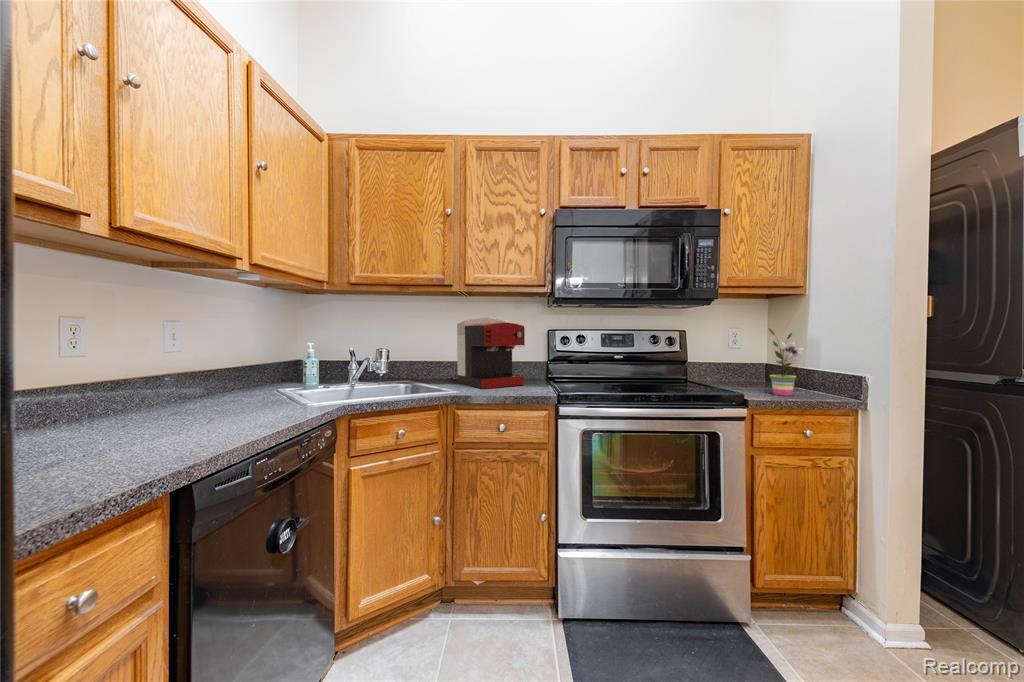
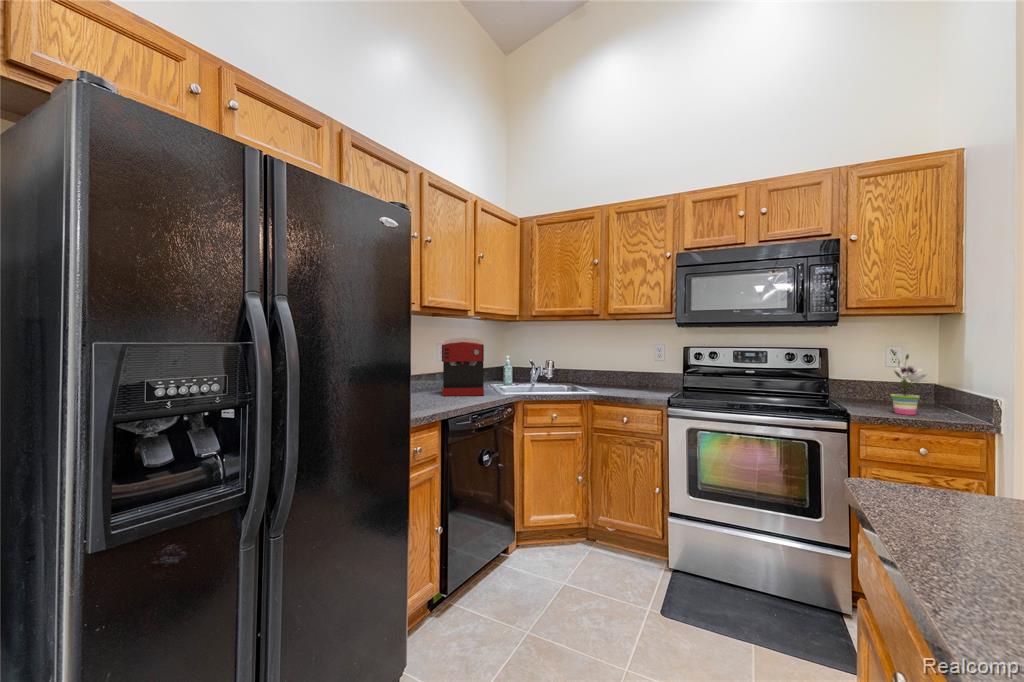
coffee maker: present [457,318,525,389] -> present [442,338,484,396]

